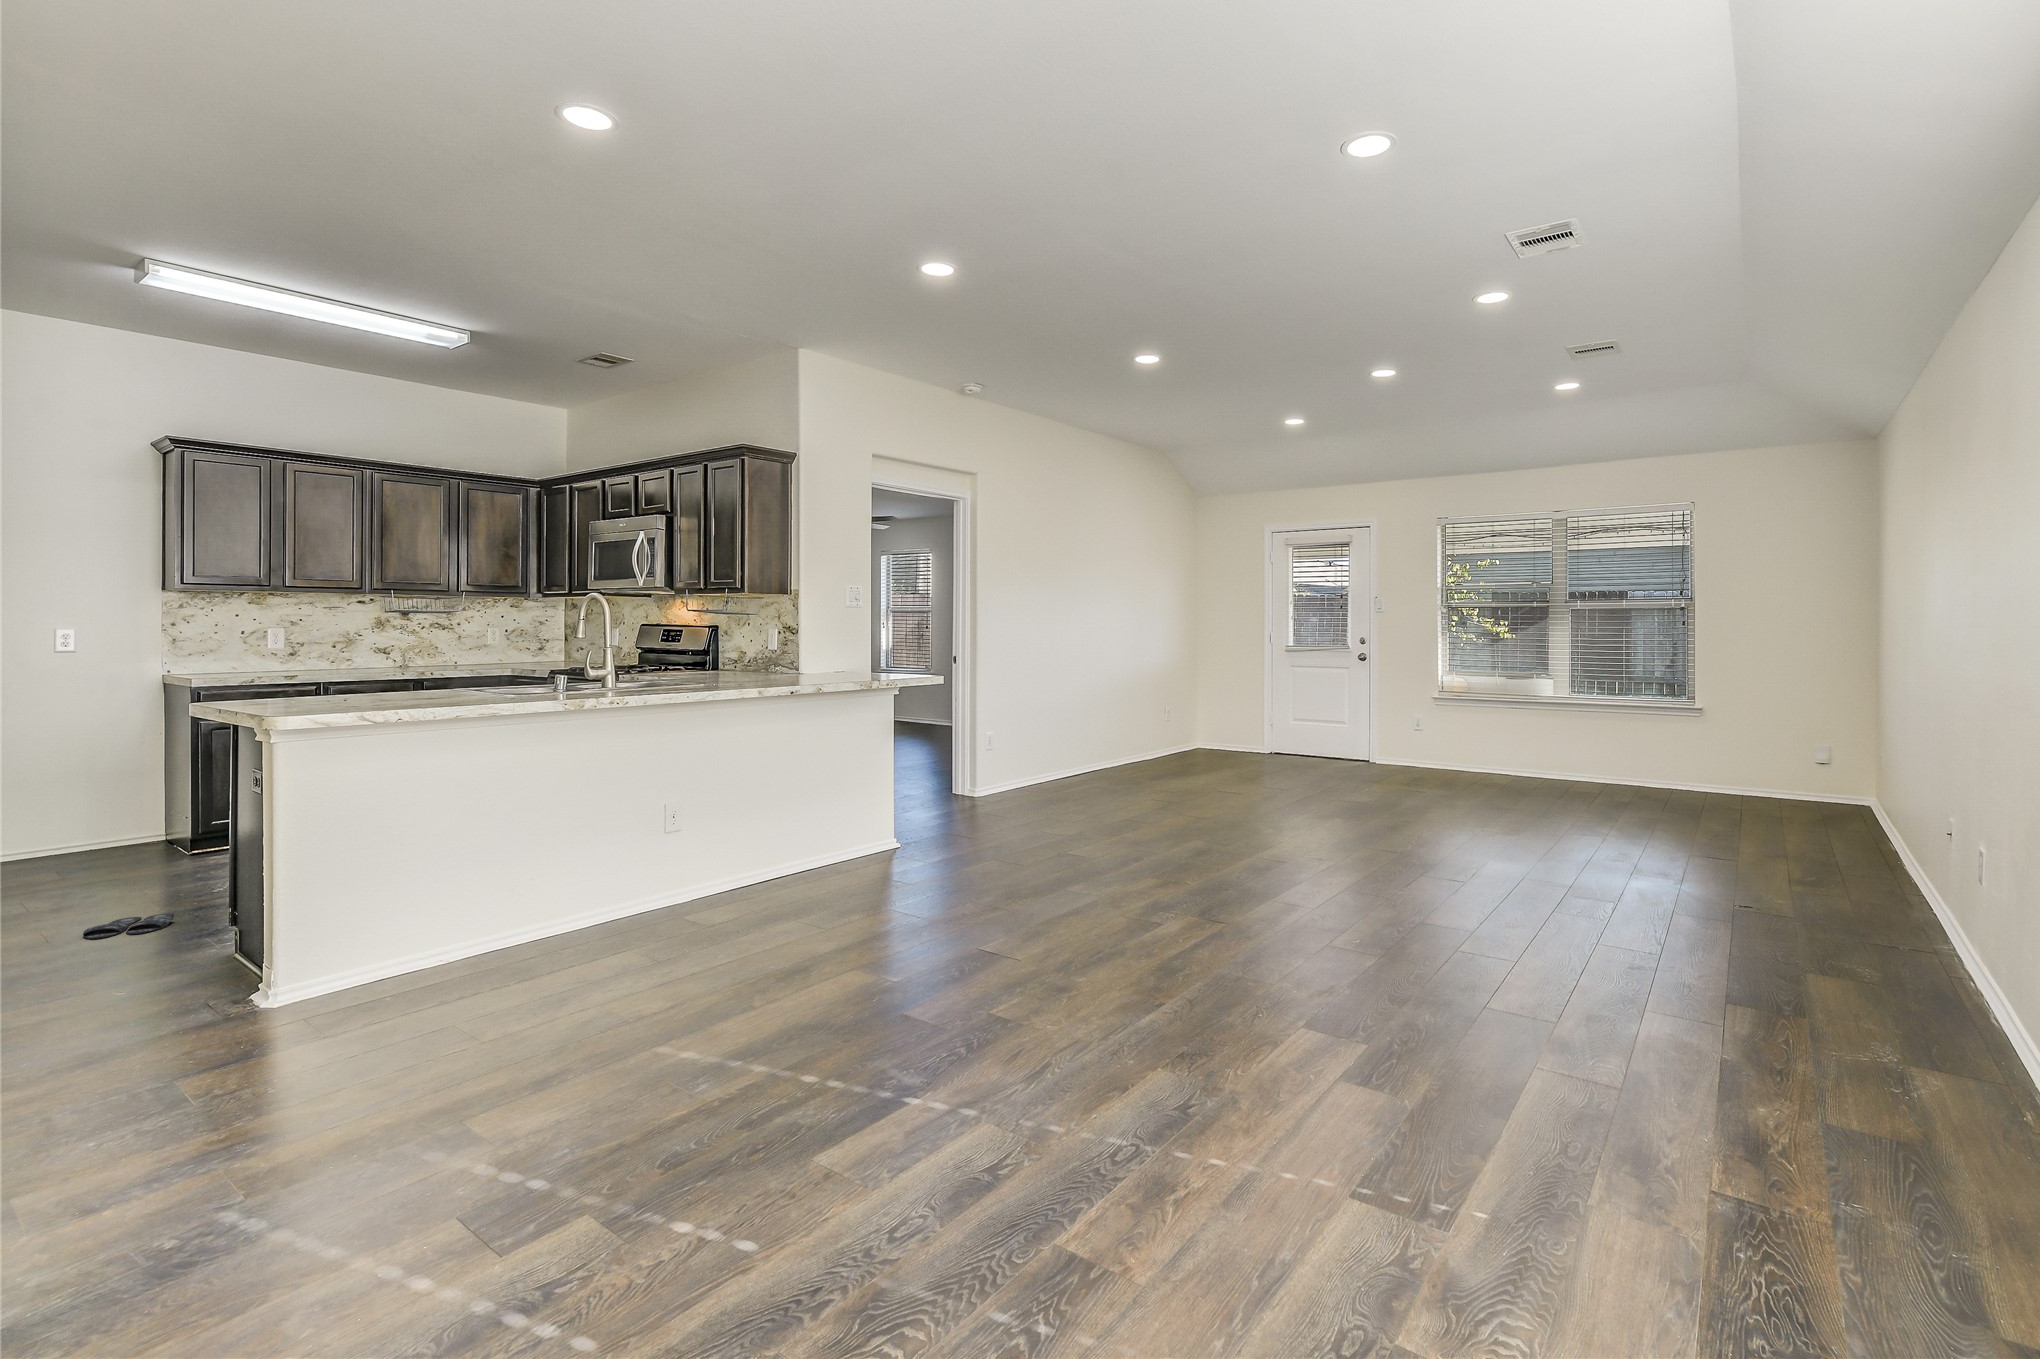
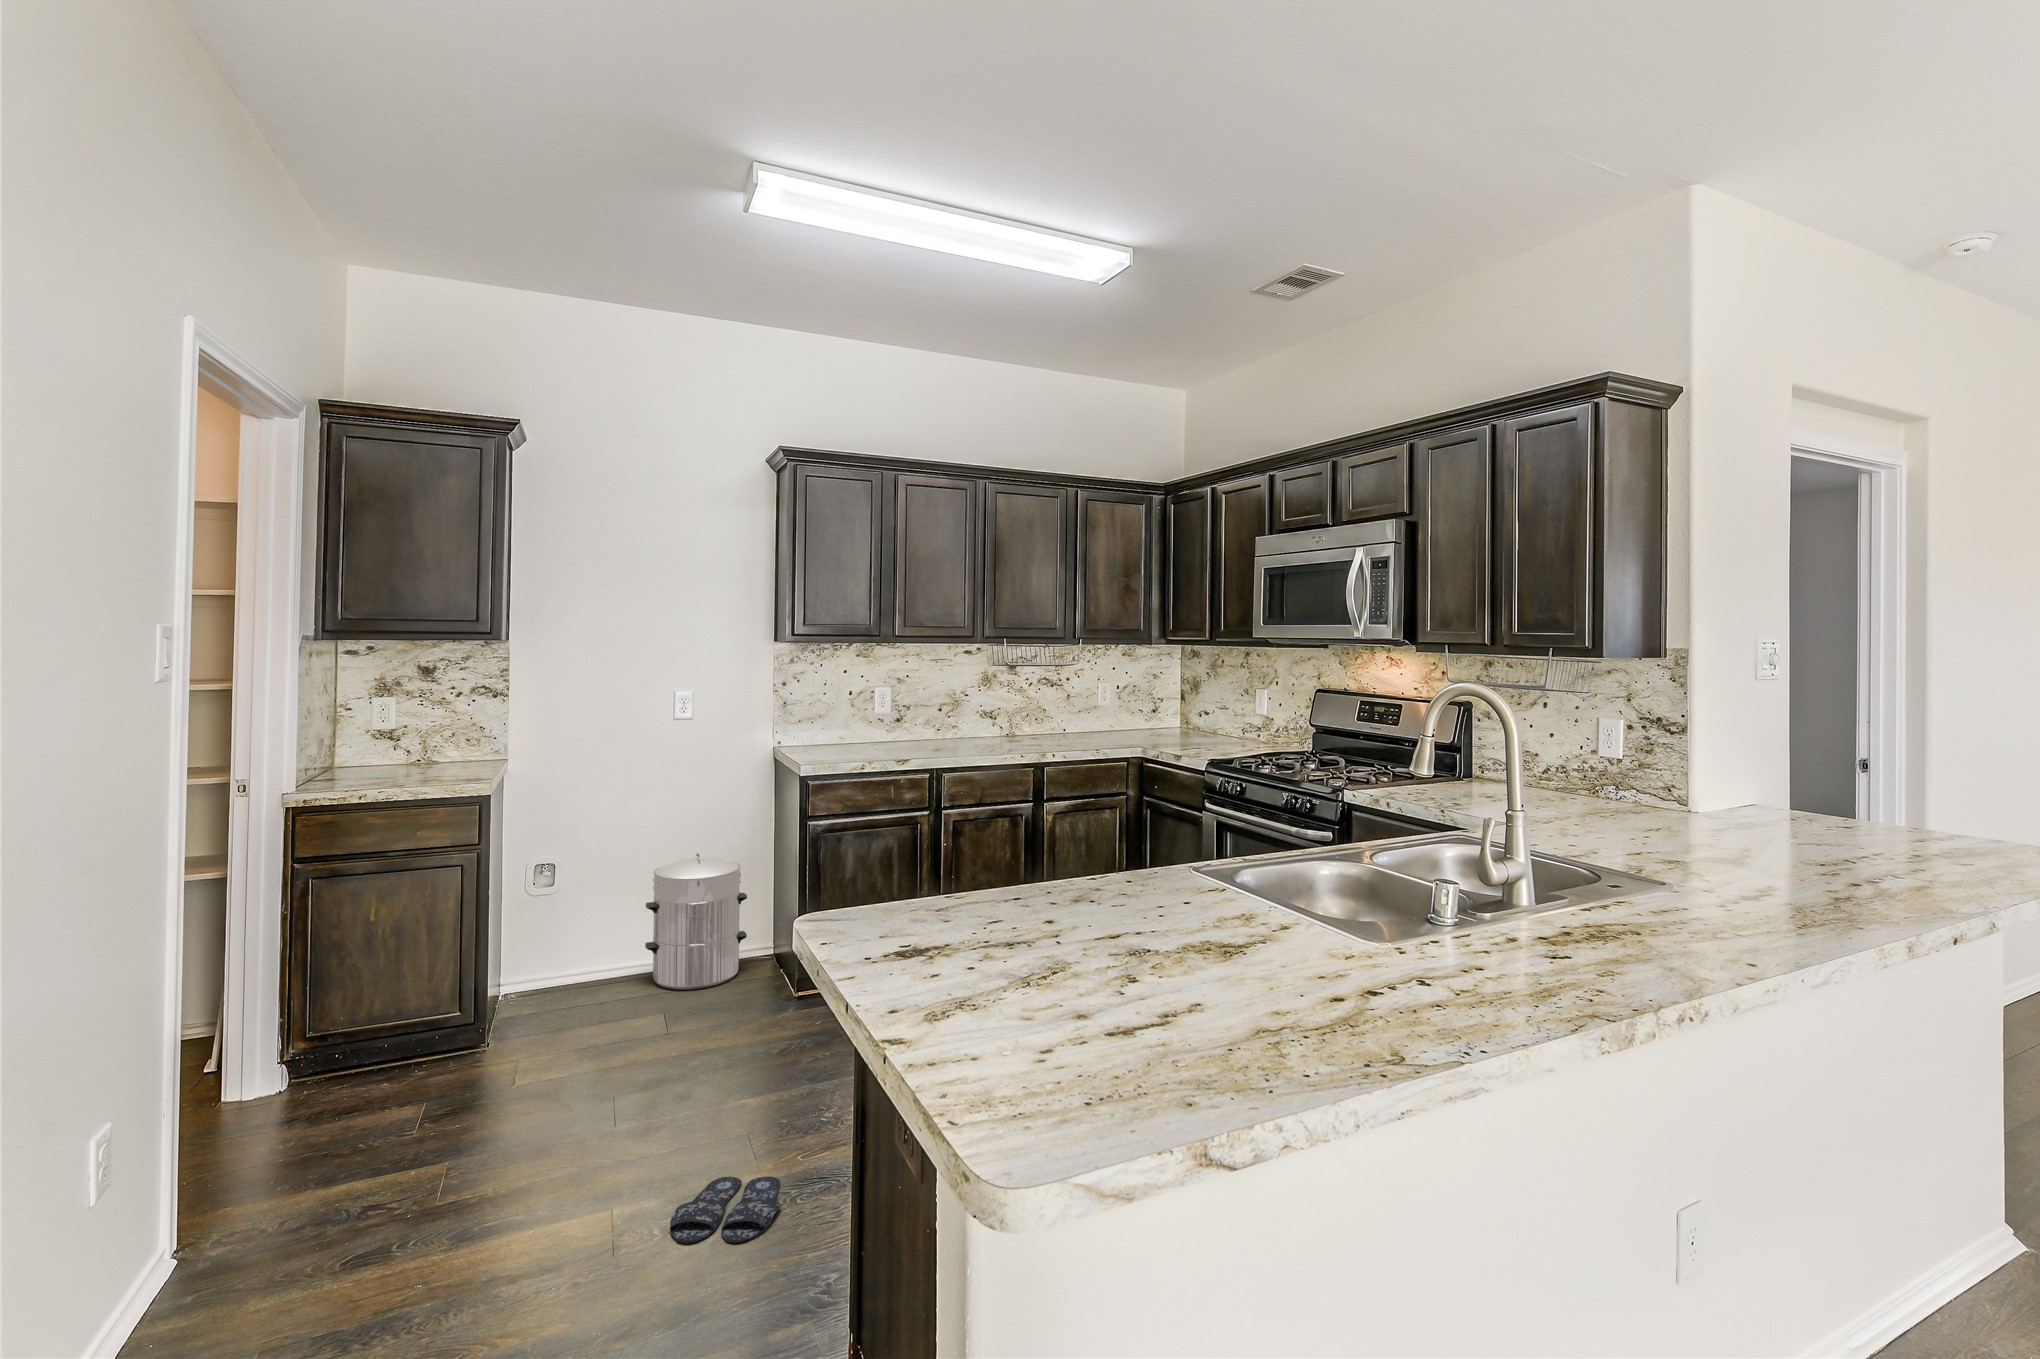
waste bin: none [30,756,139,861] -> present [645,853,747,990]

